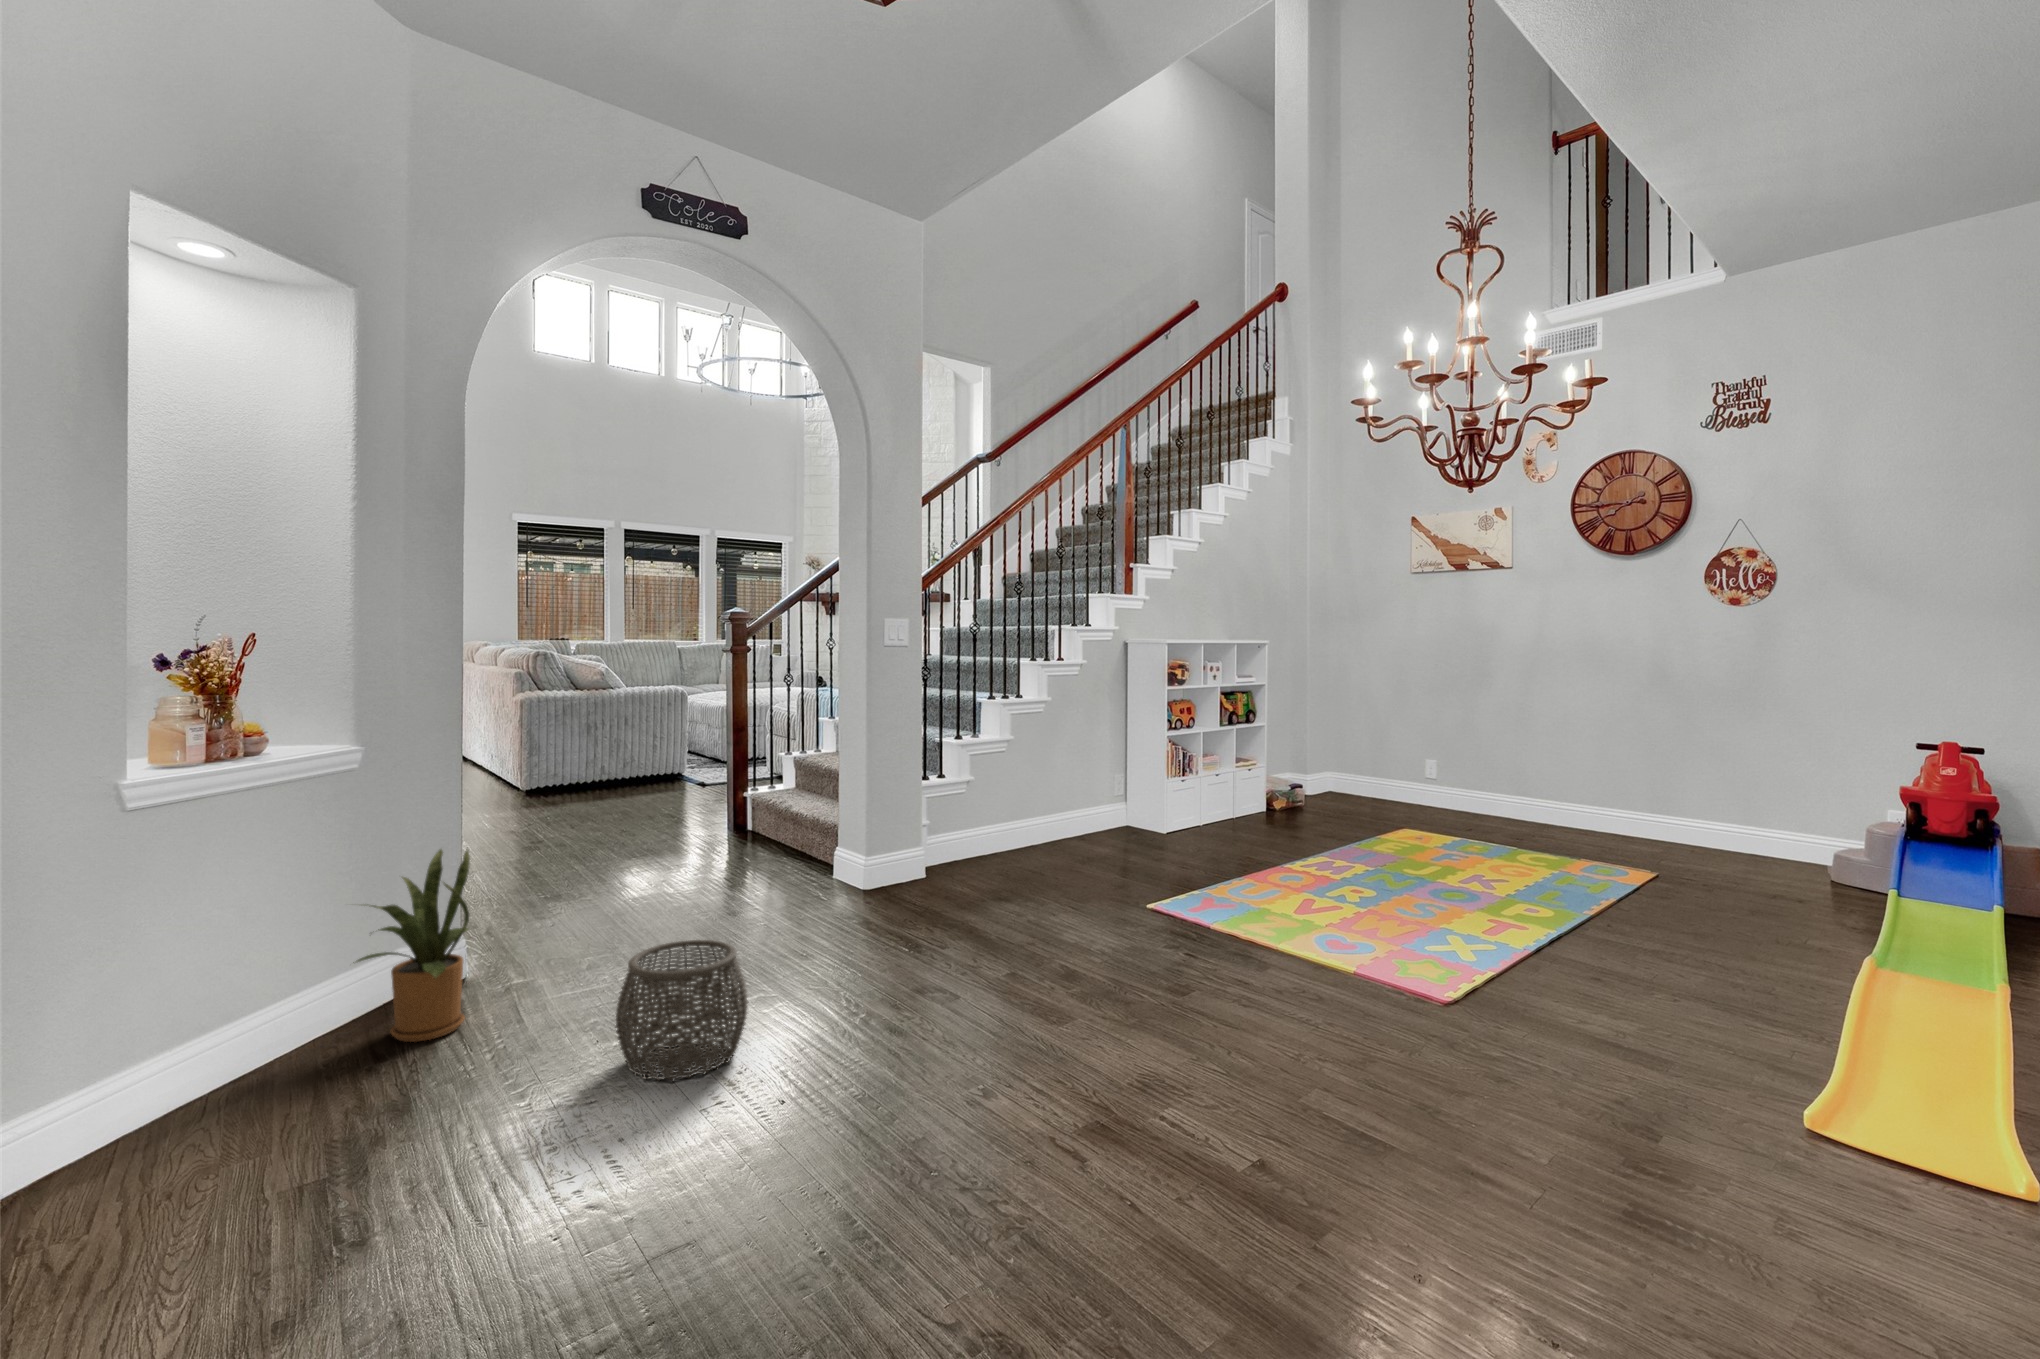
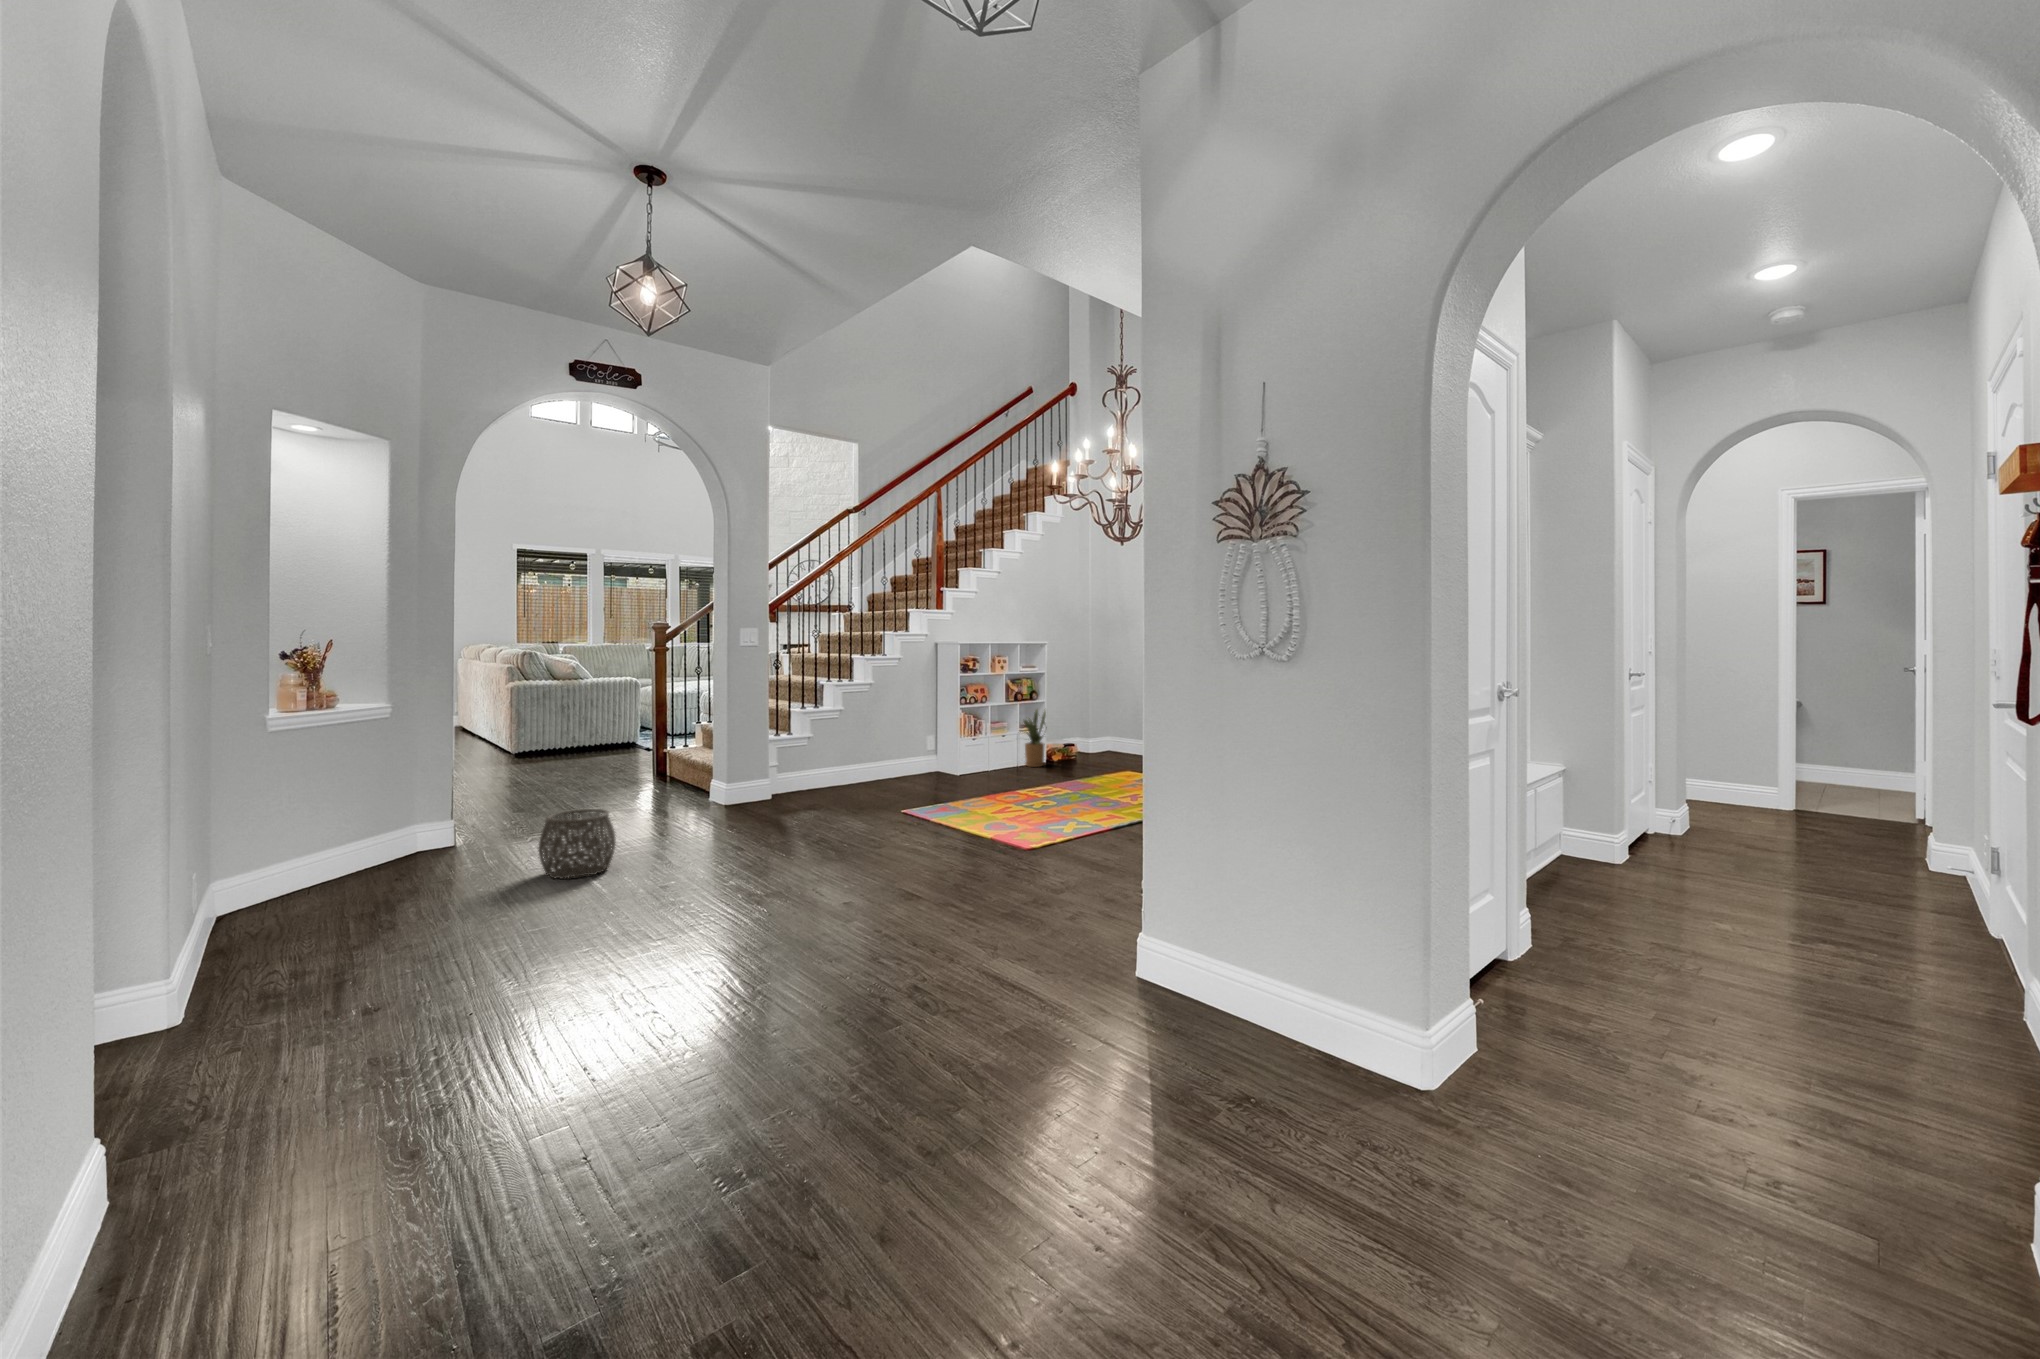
house plant: present [353,849,470,1042] -> present [1024,710,1047,767]

